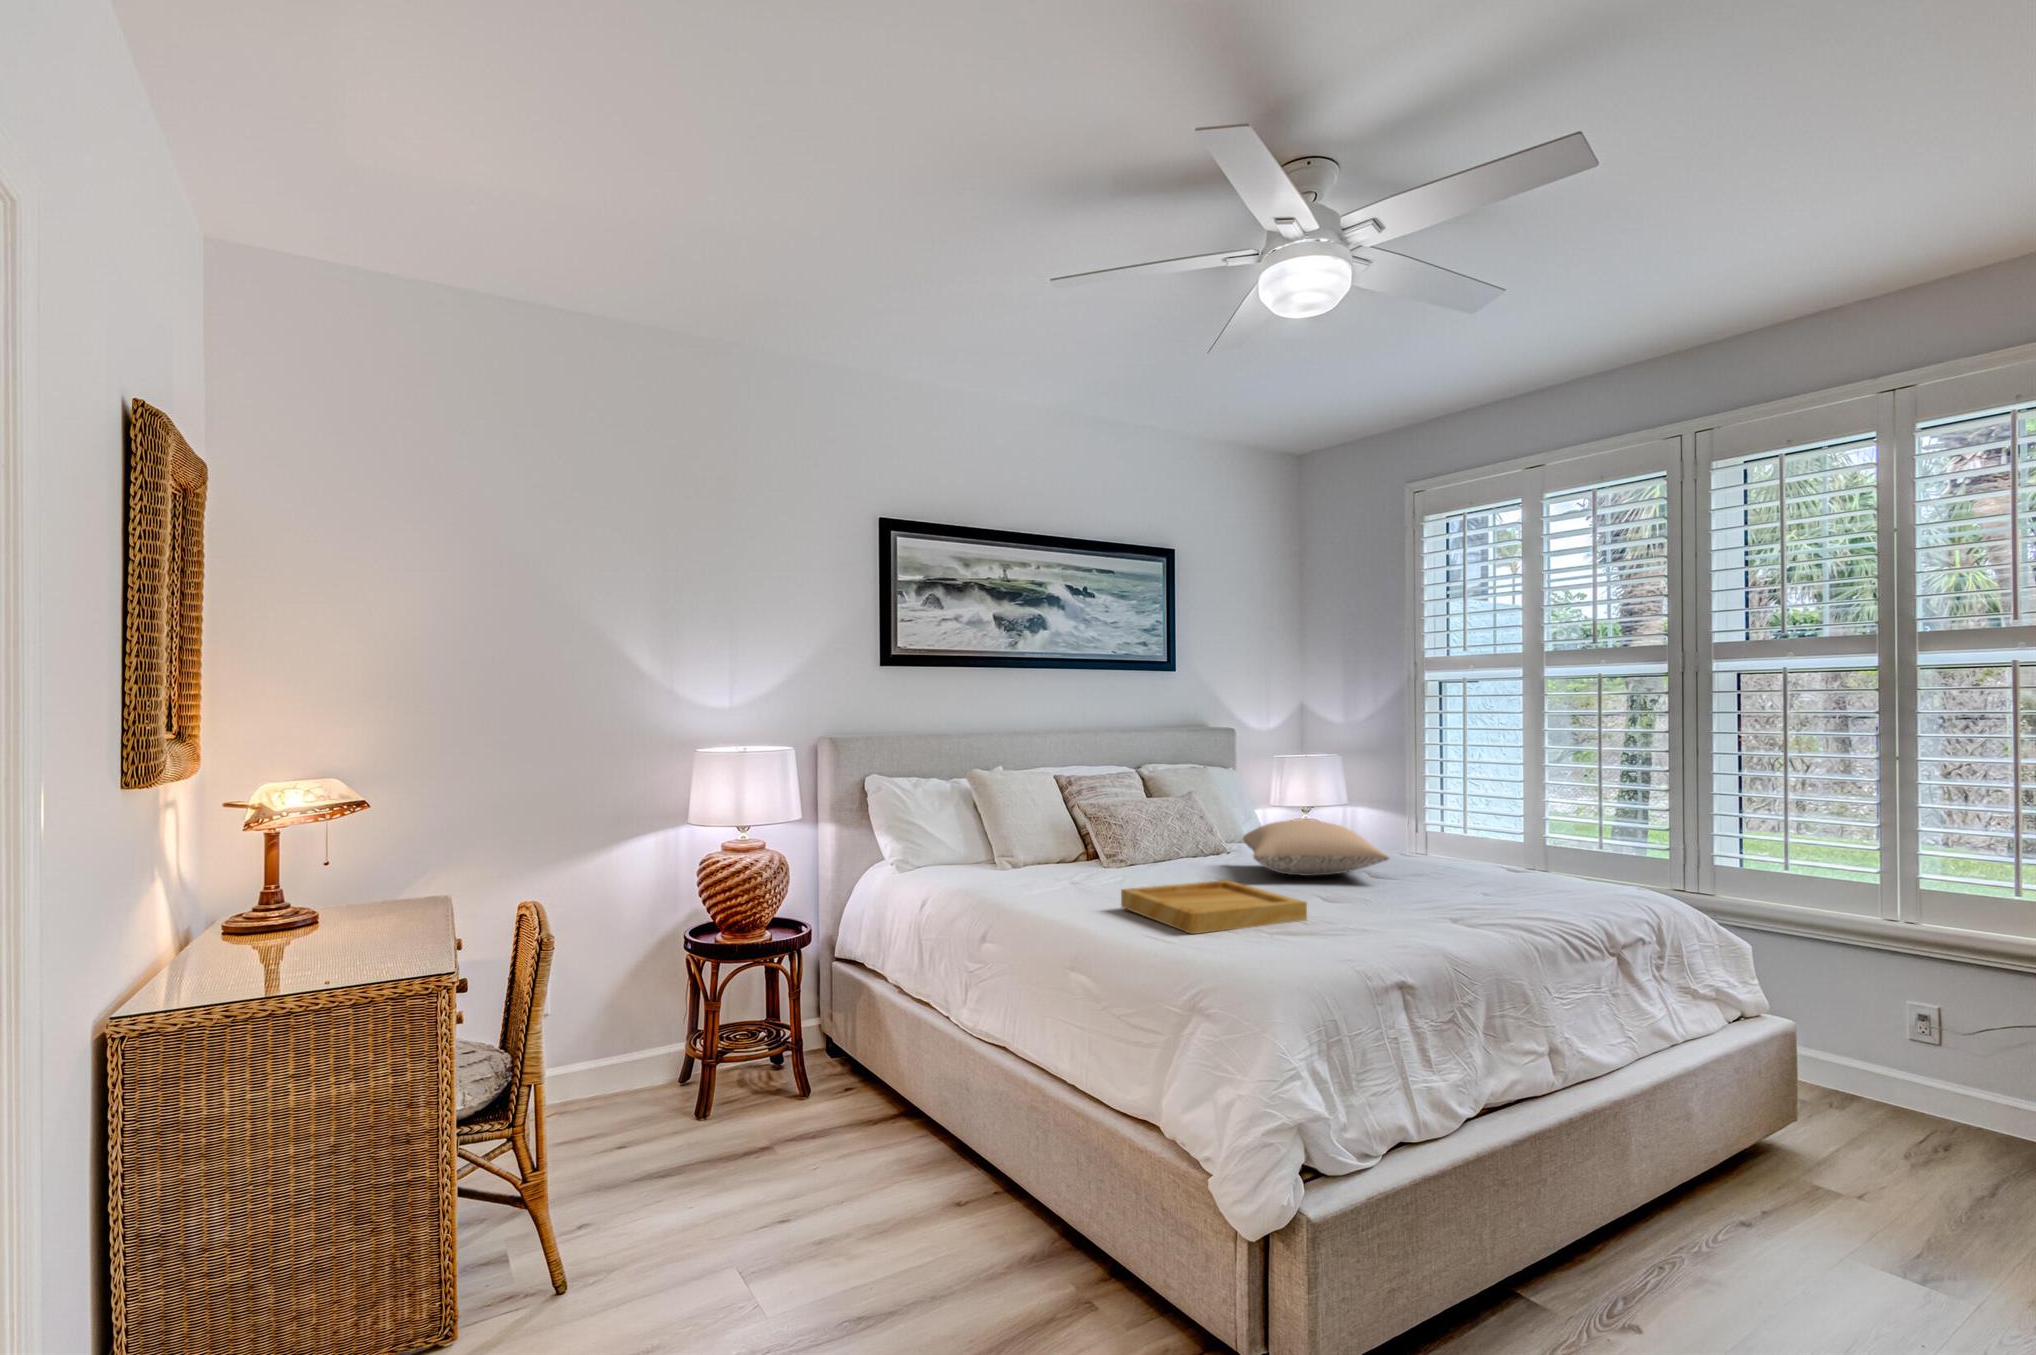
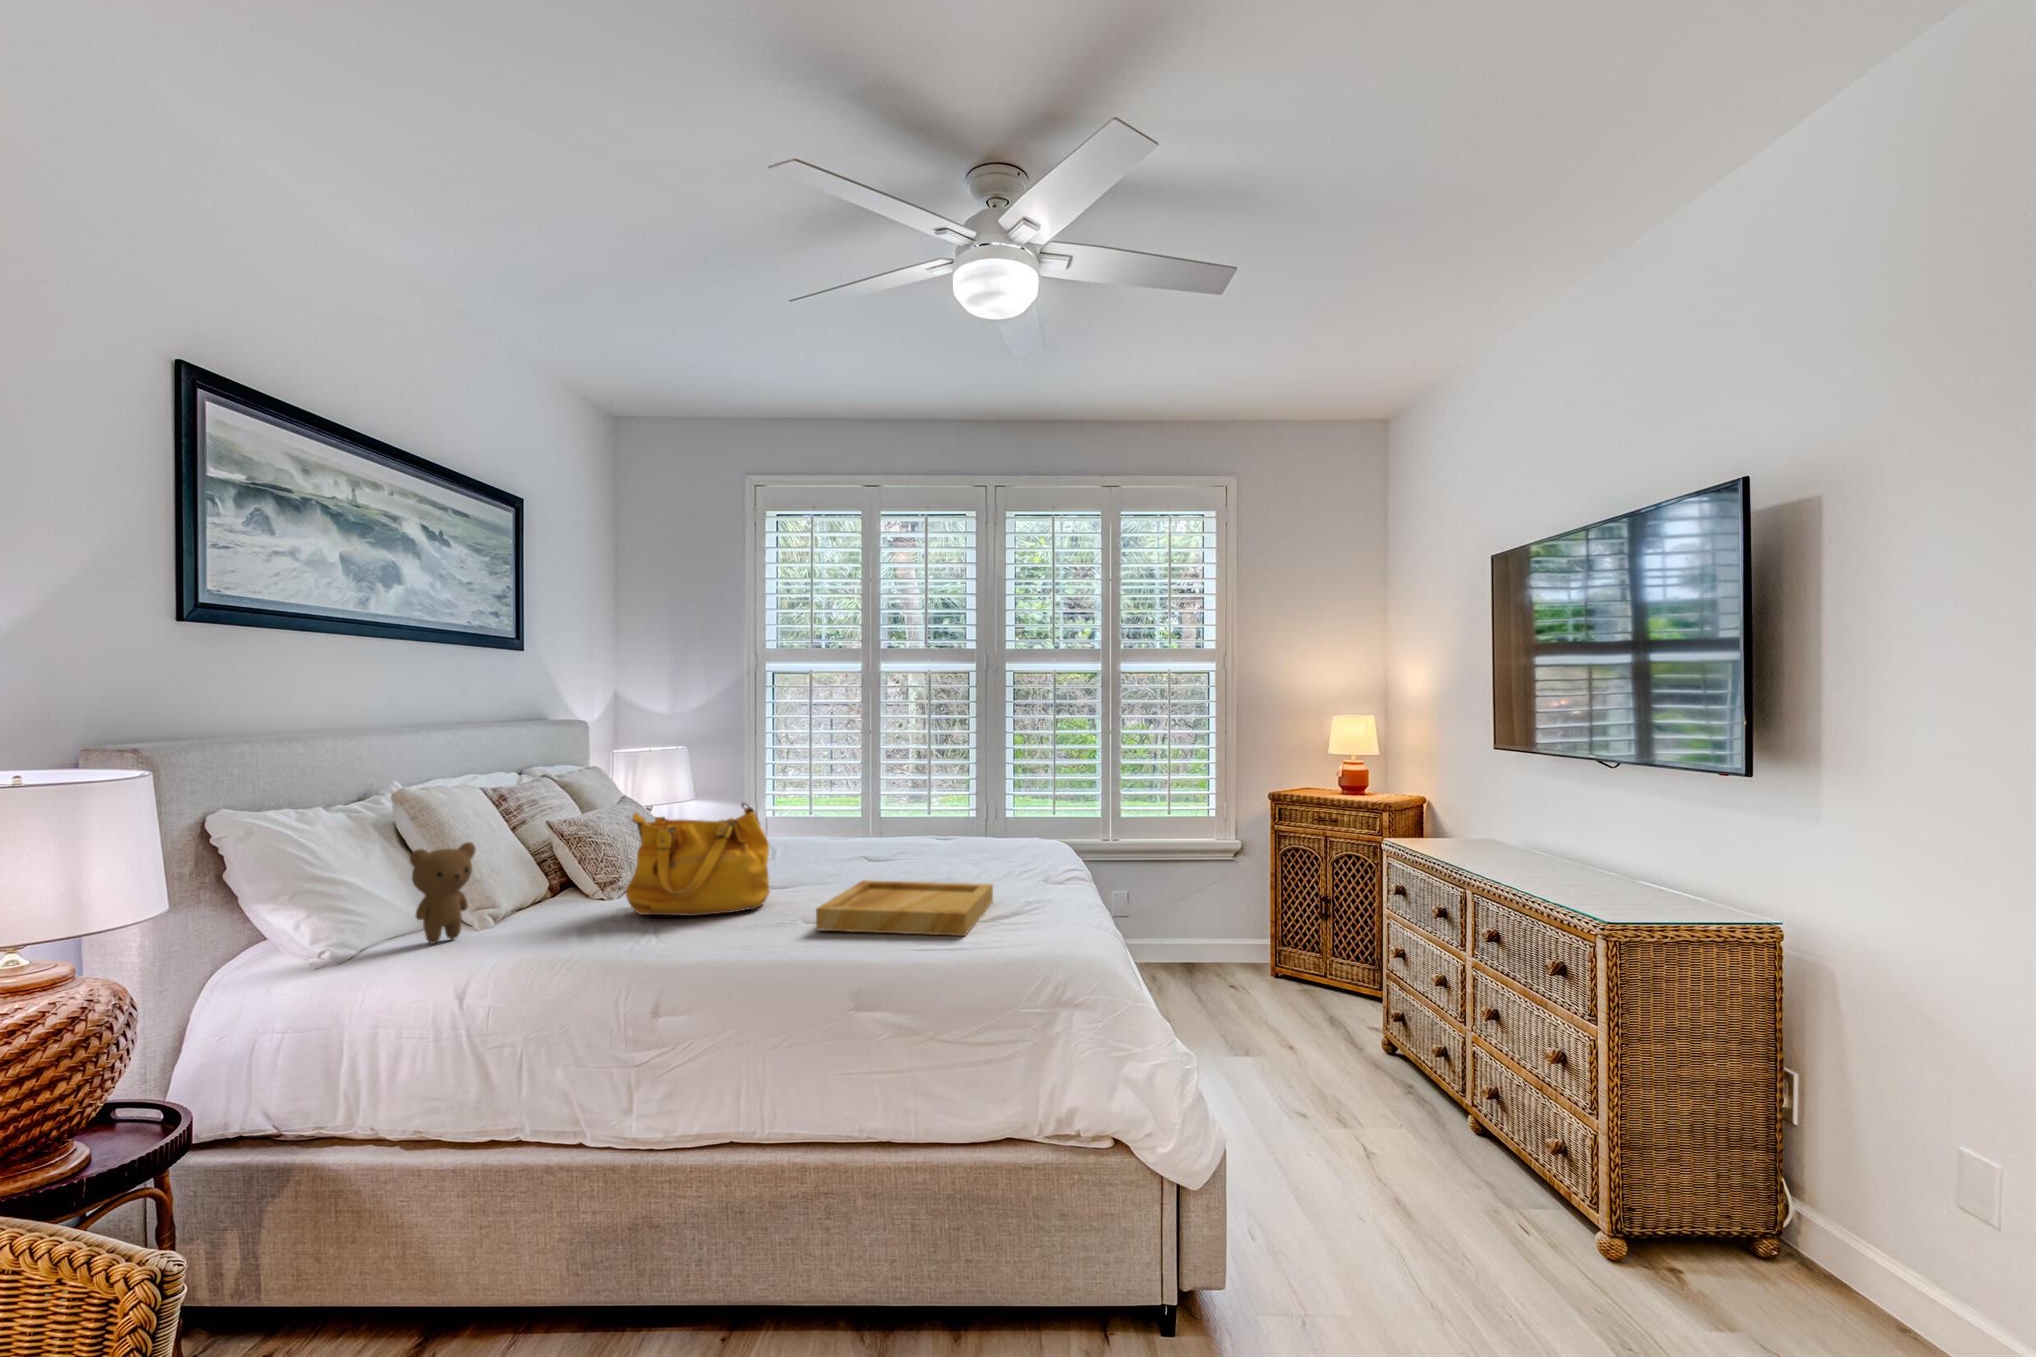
handbag: none [1071,799,1171,889] -> present [626,803,770,916]
teddy bear: none [942,808,987,872] -> present [410,842,476,944]
pillow: present [1243,820,1389,876] -> none [755,811,938,869]

